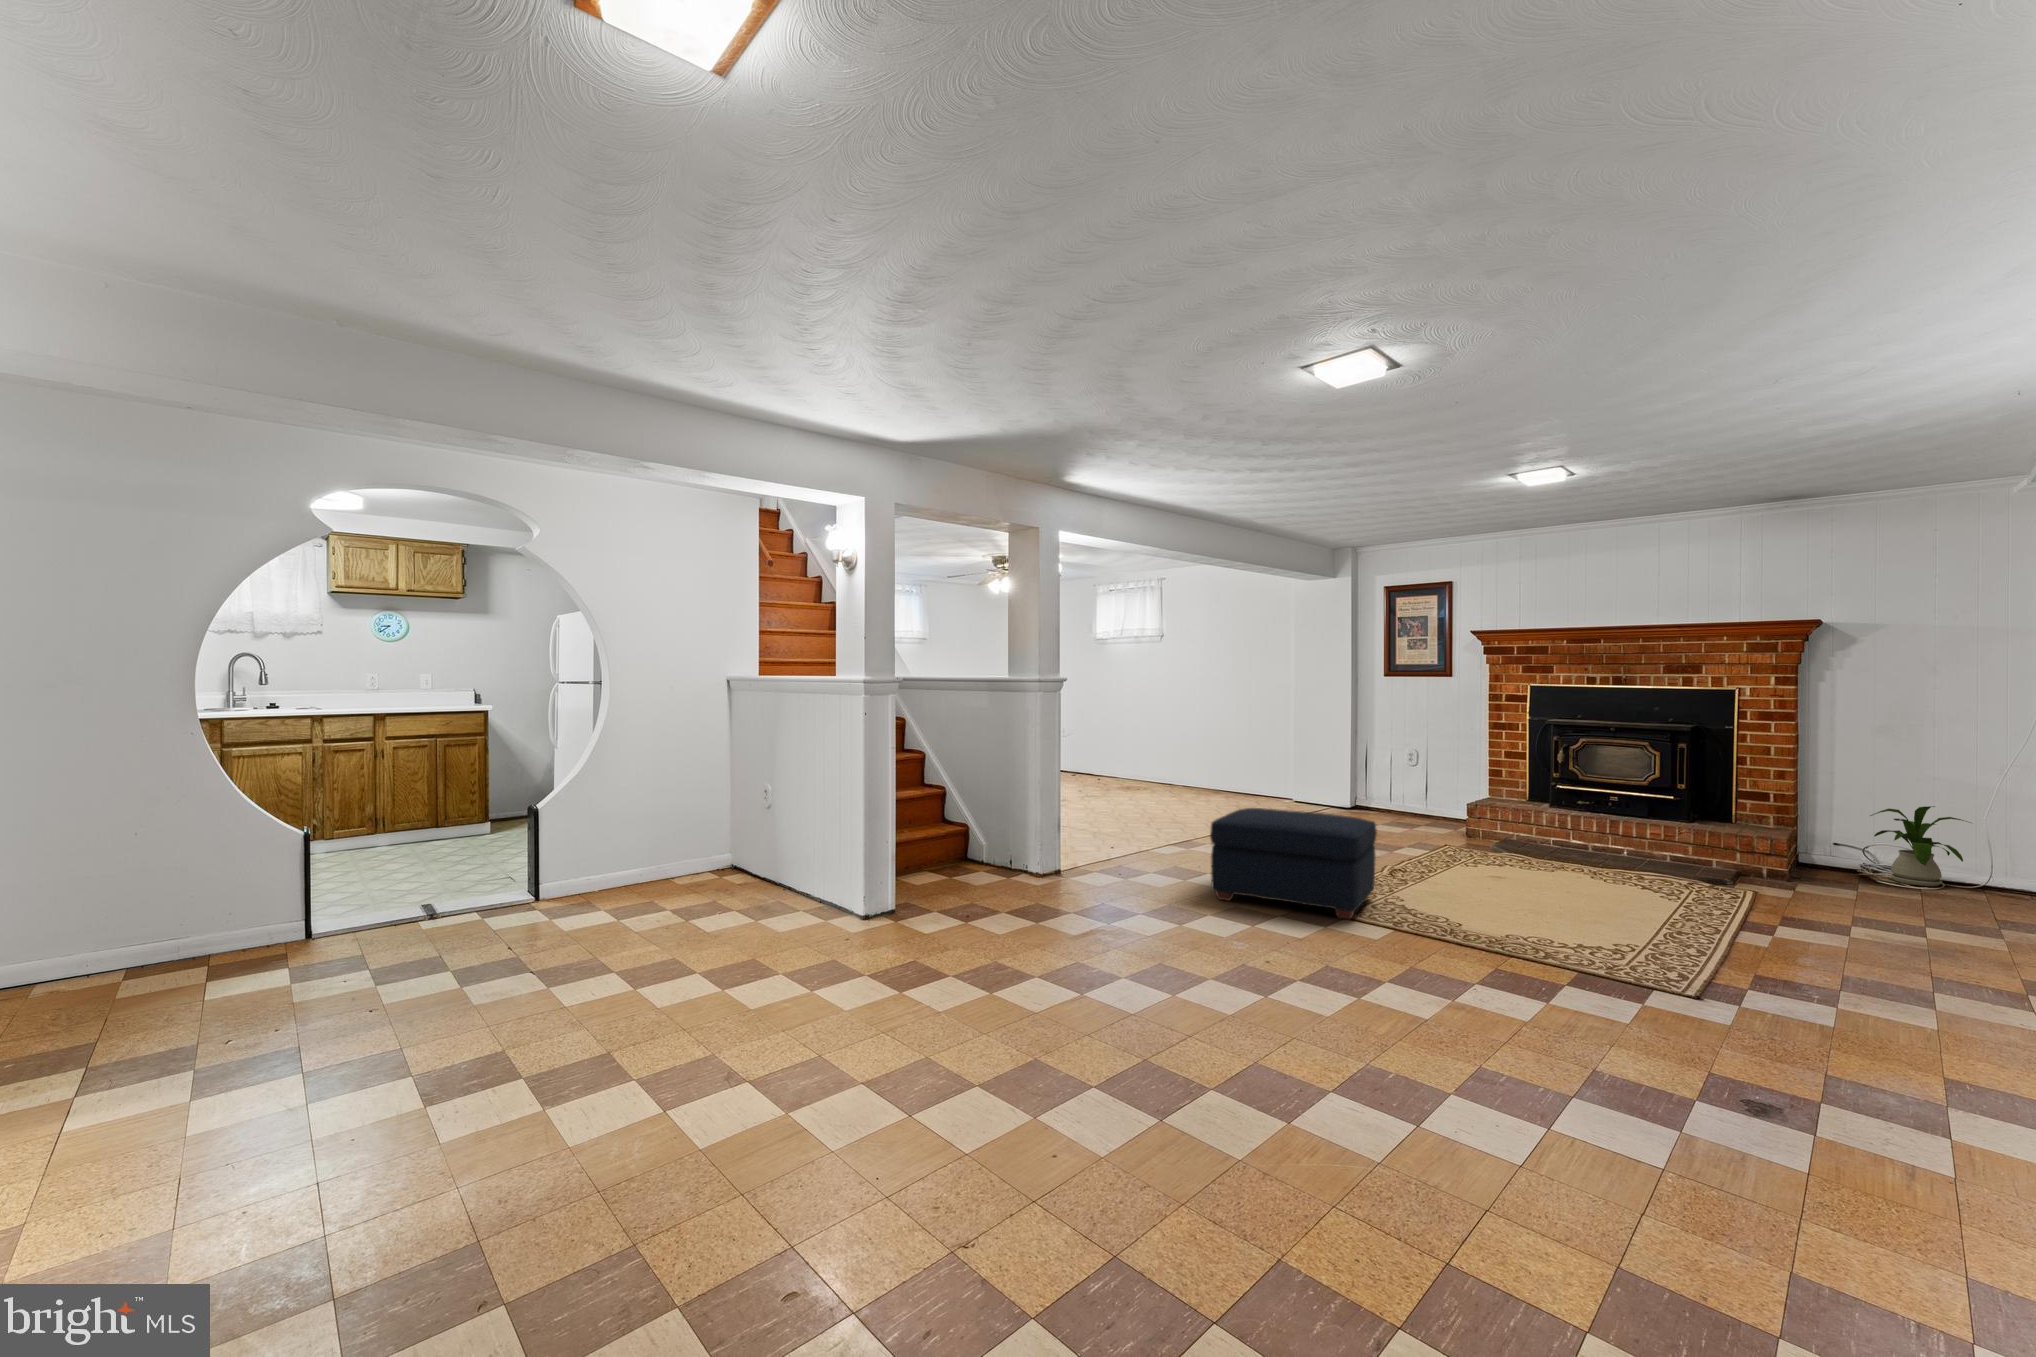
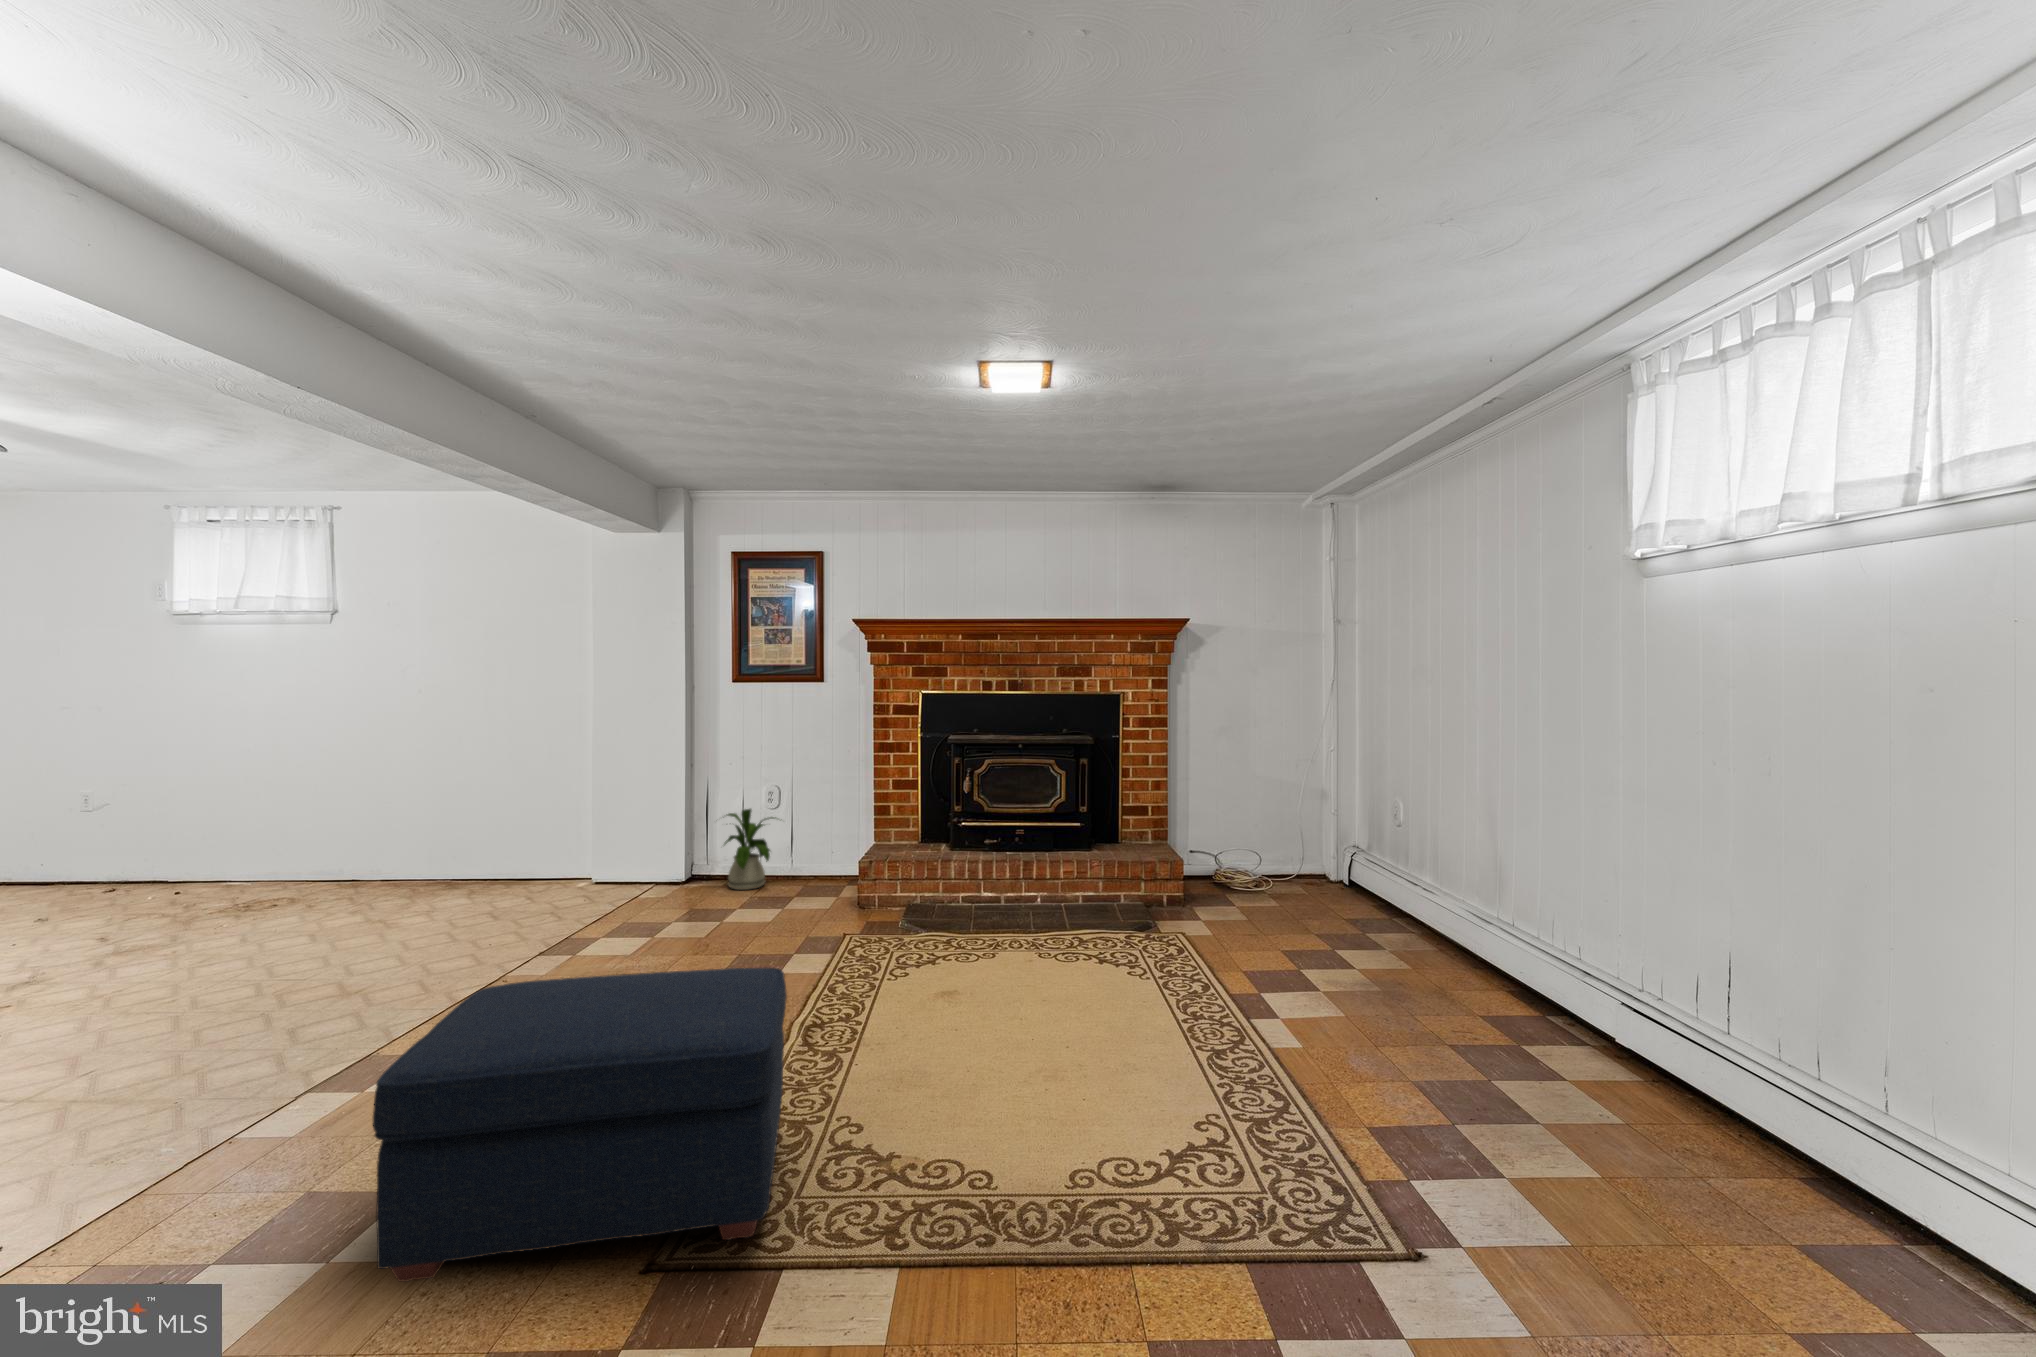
house plant: present [1870,806,1970,886] -> present [725,809,776,890]

